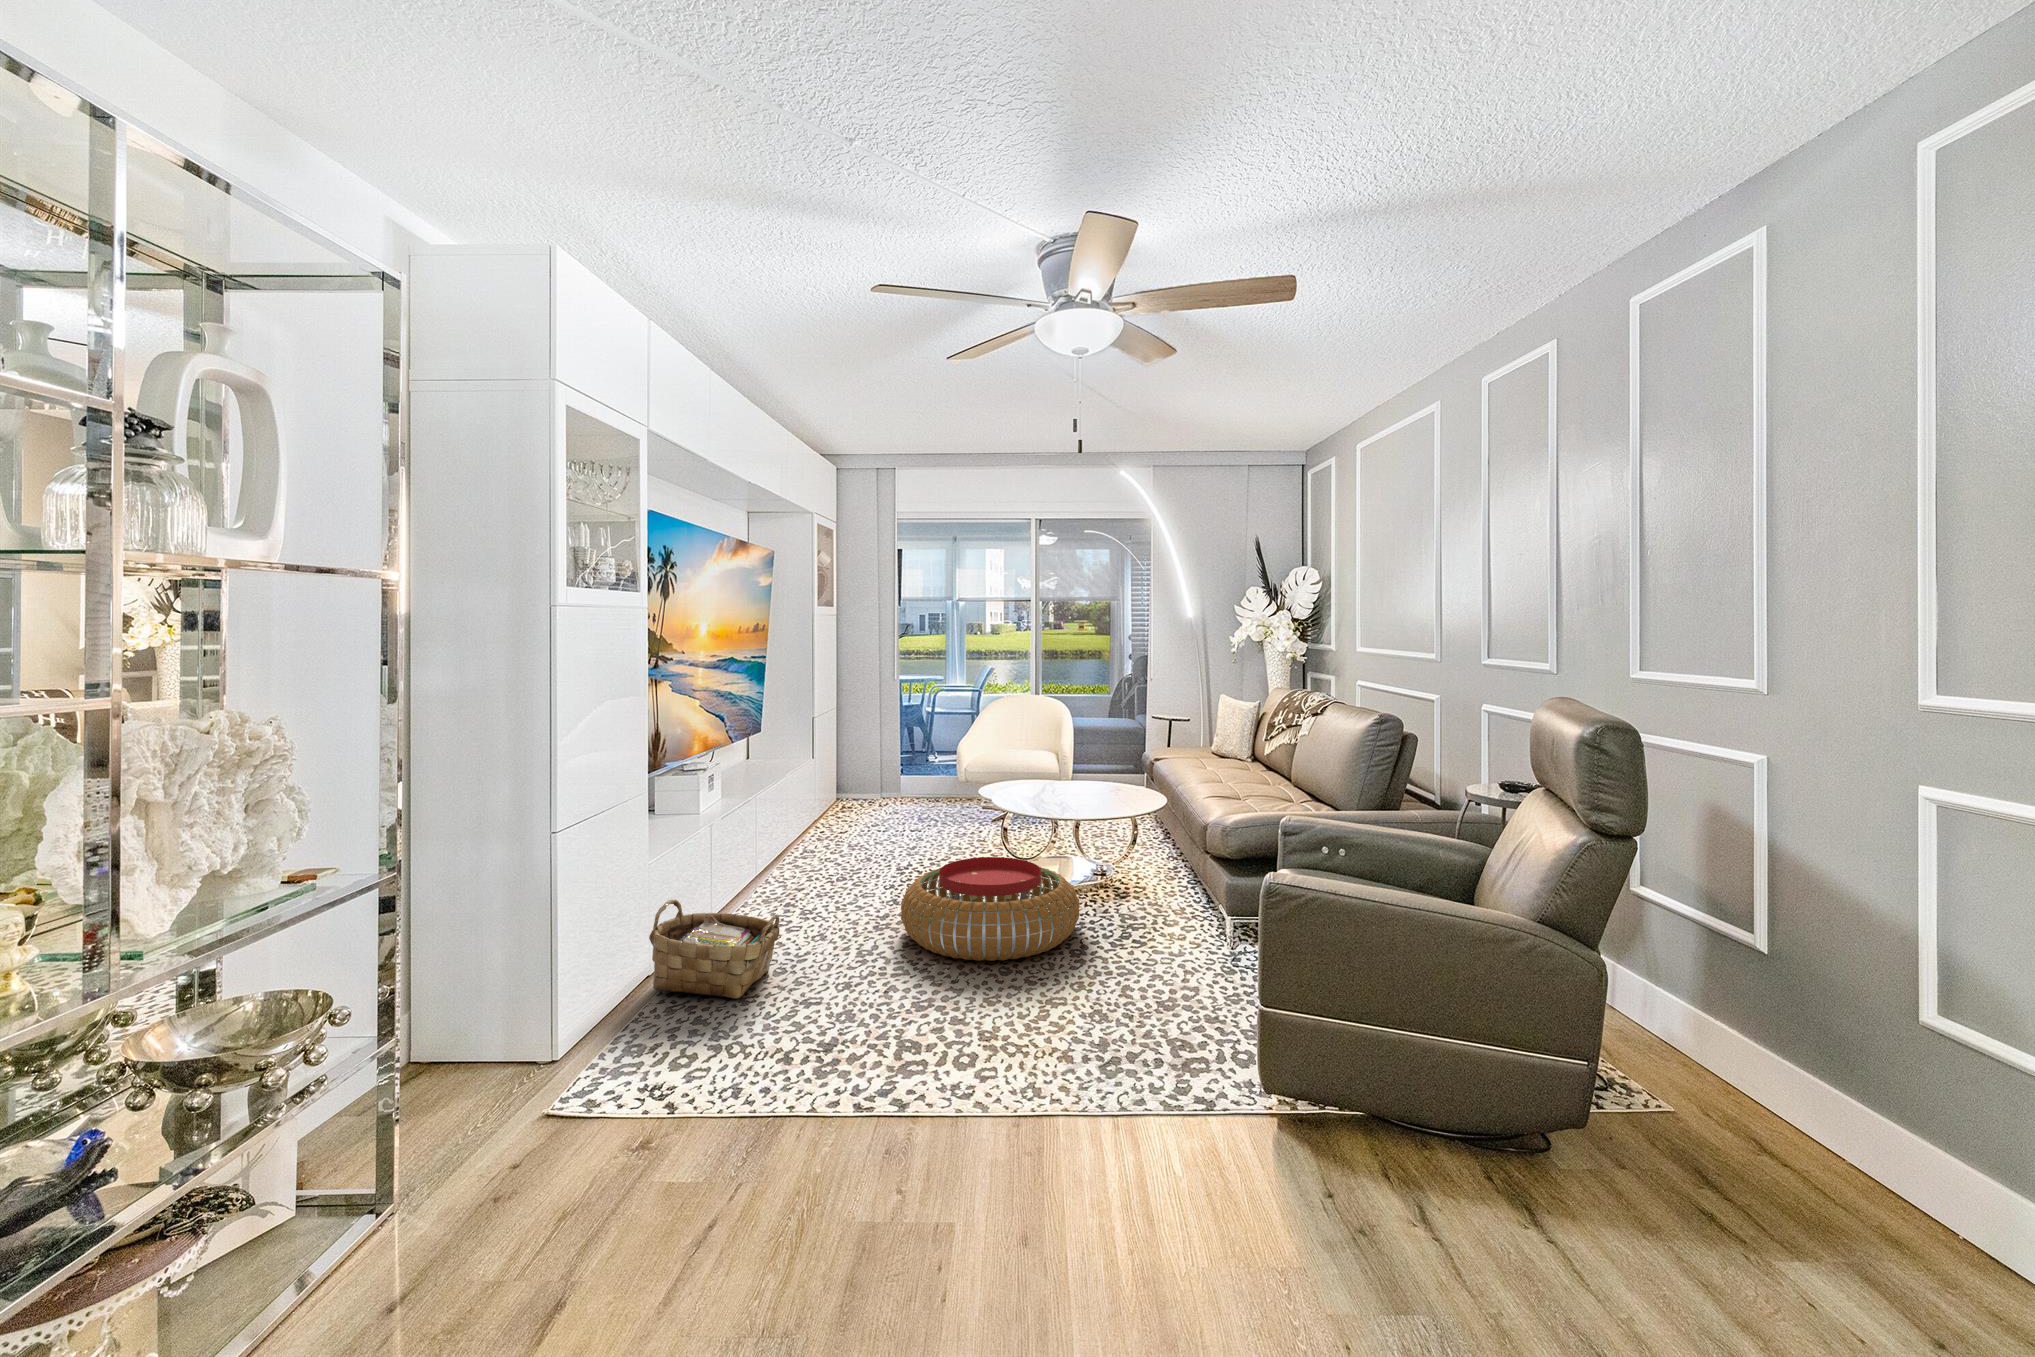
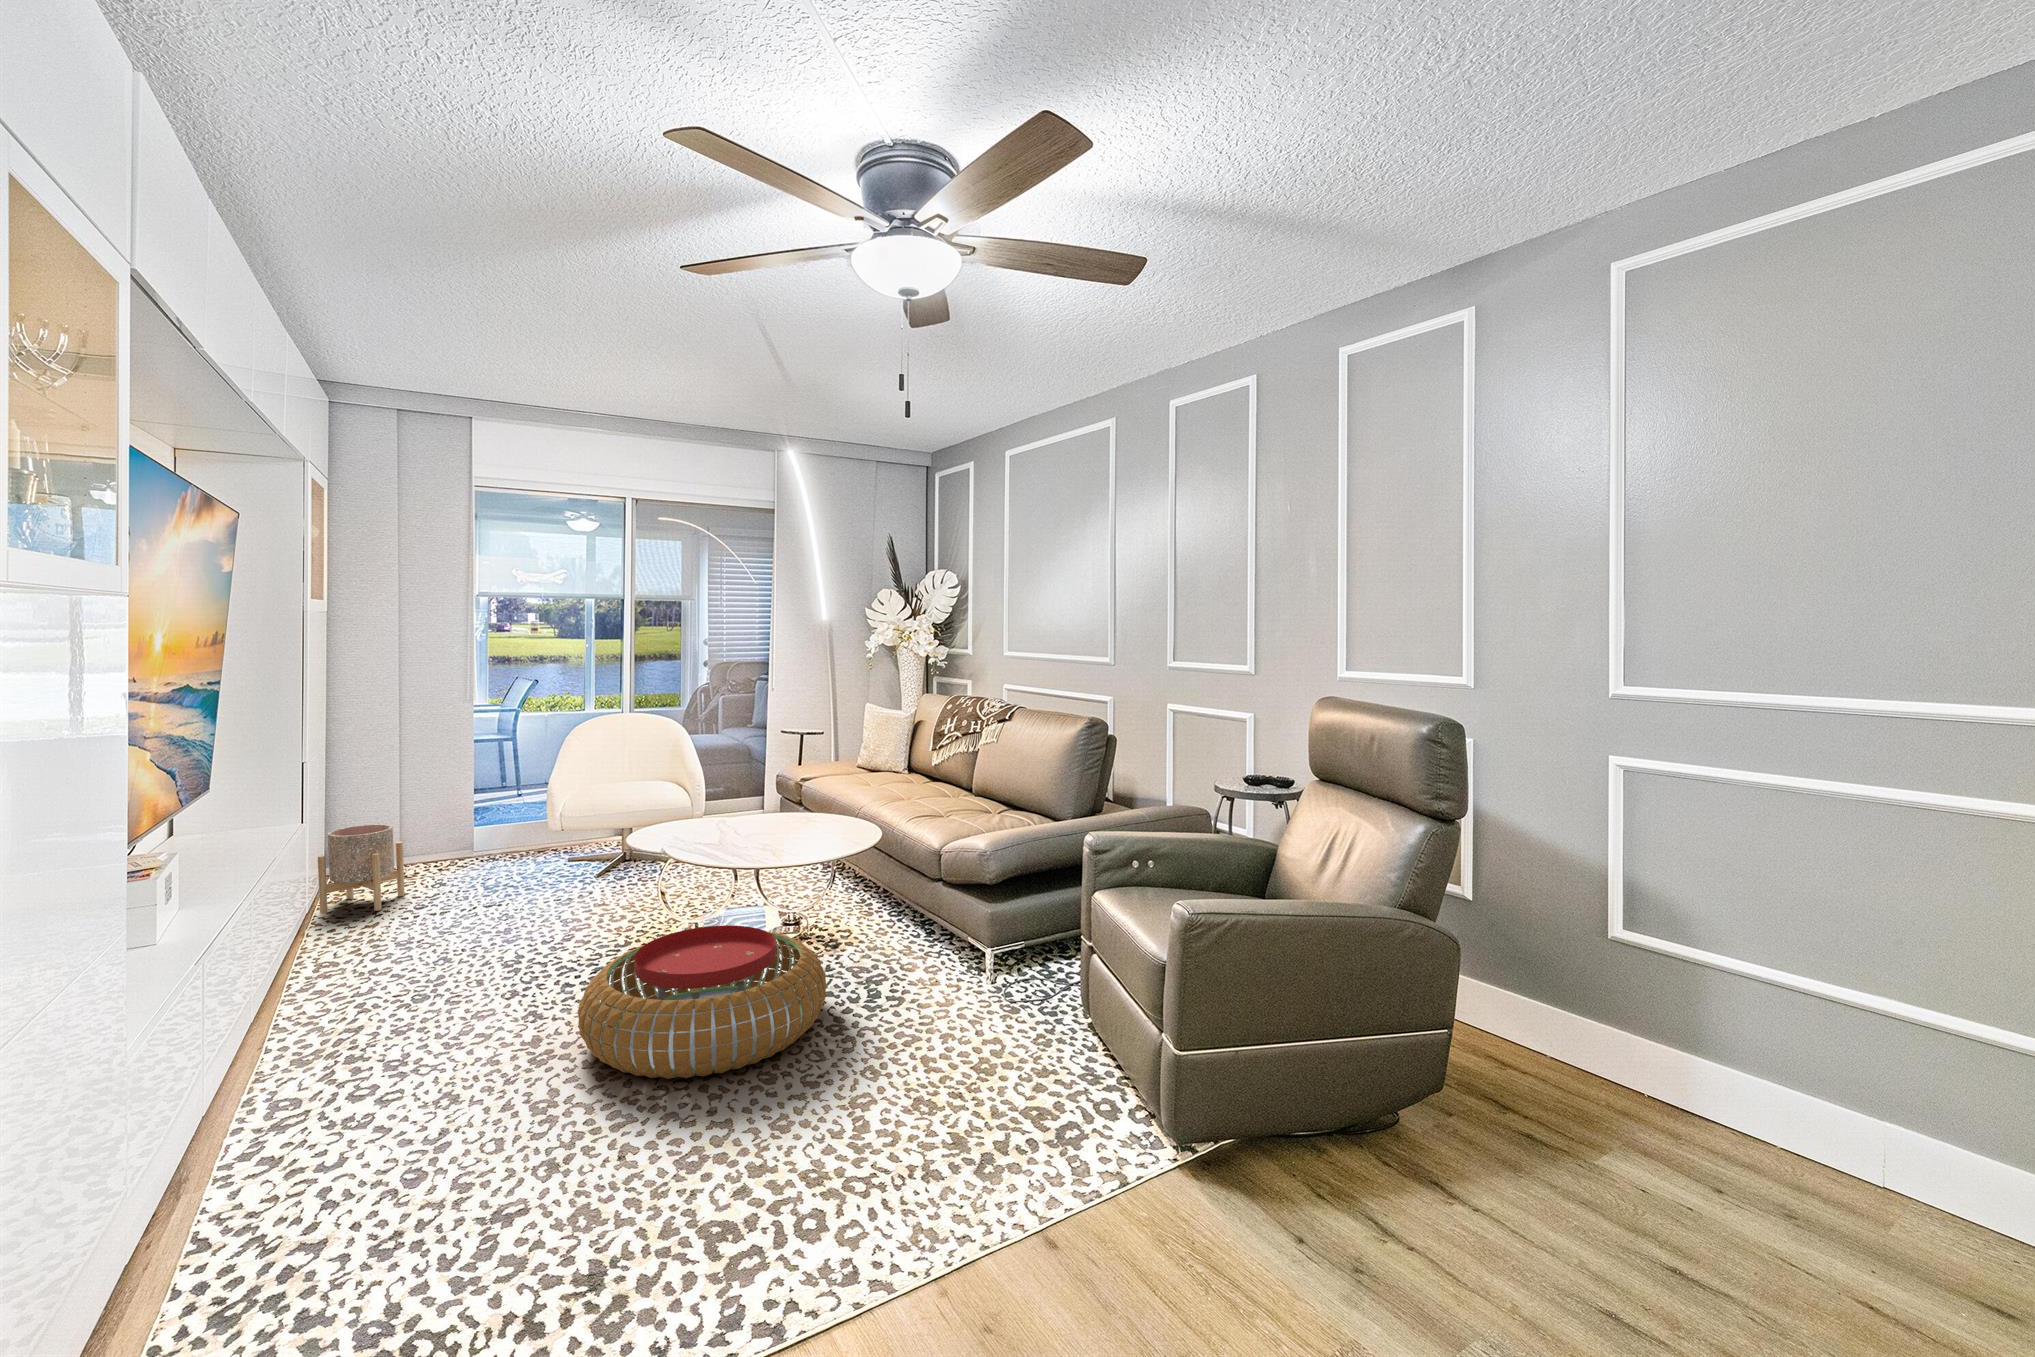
planter: none [821,766,871,825] -> present [318,824,405,914]
woven basket: present [649,899,779,999] -> none [149,1090,418,1293]

